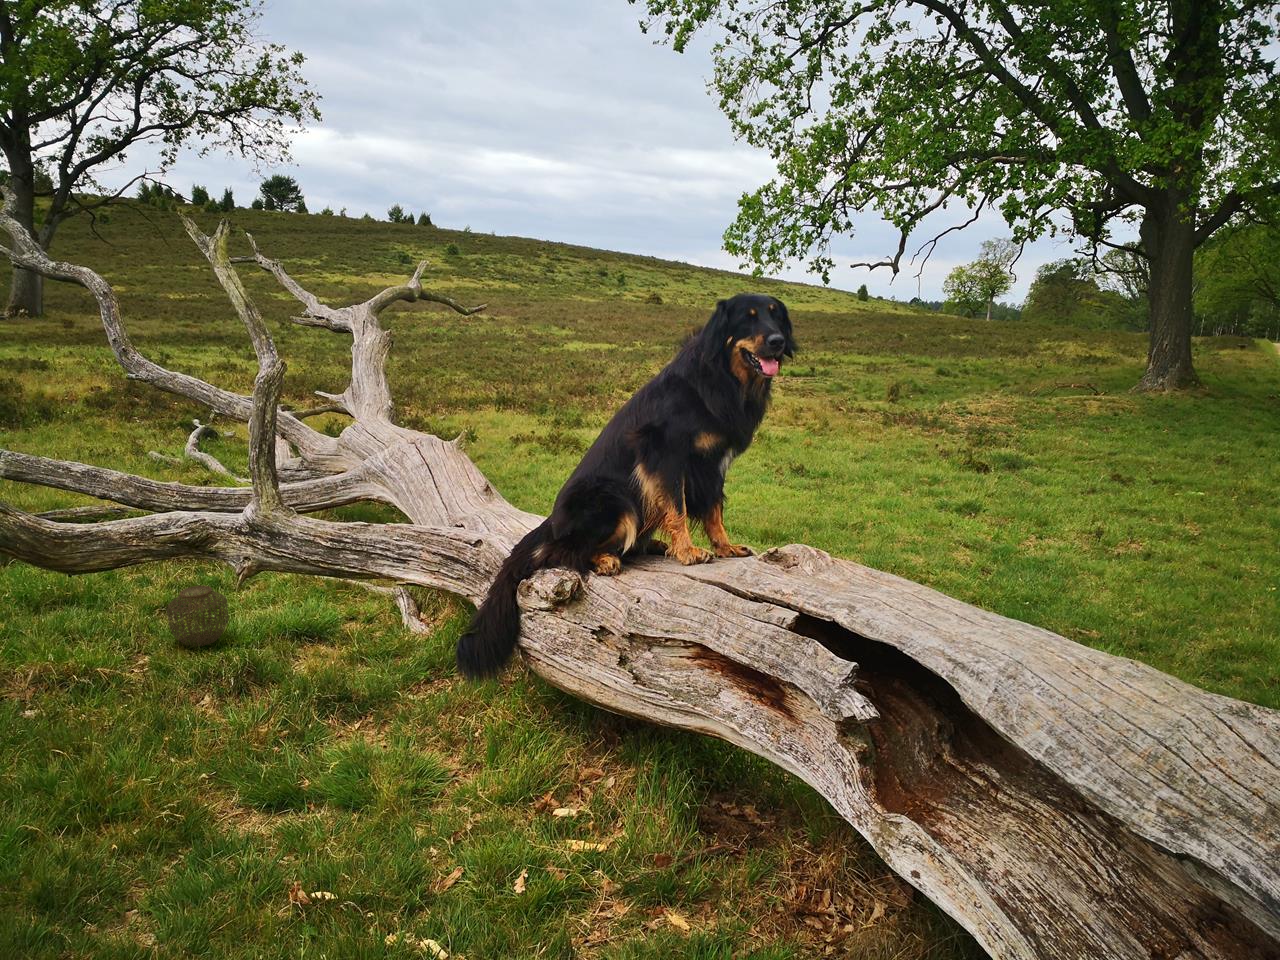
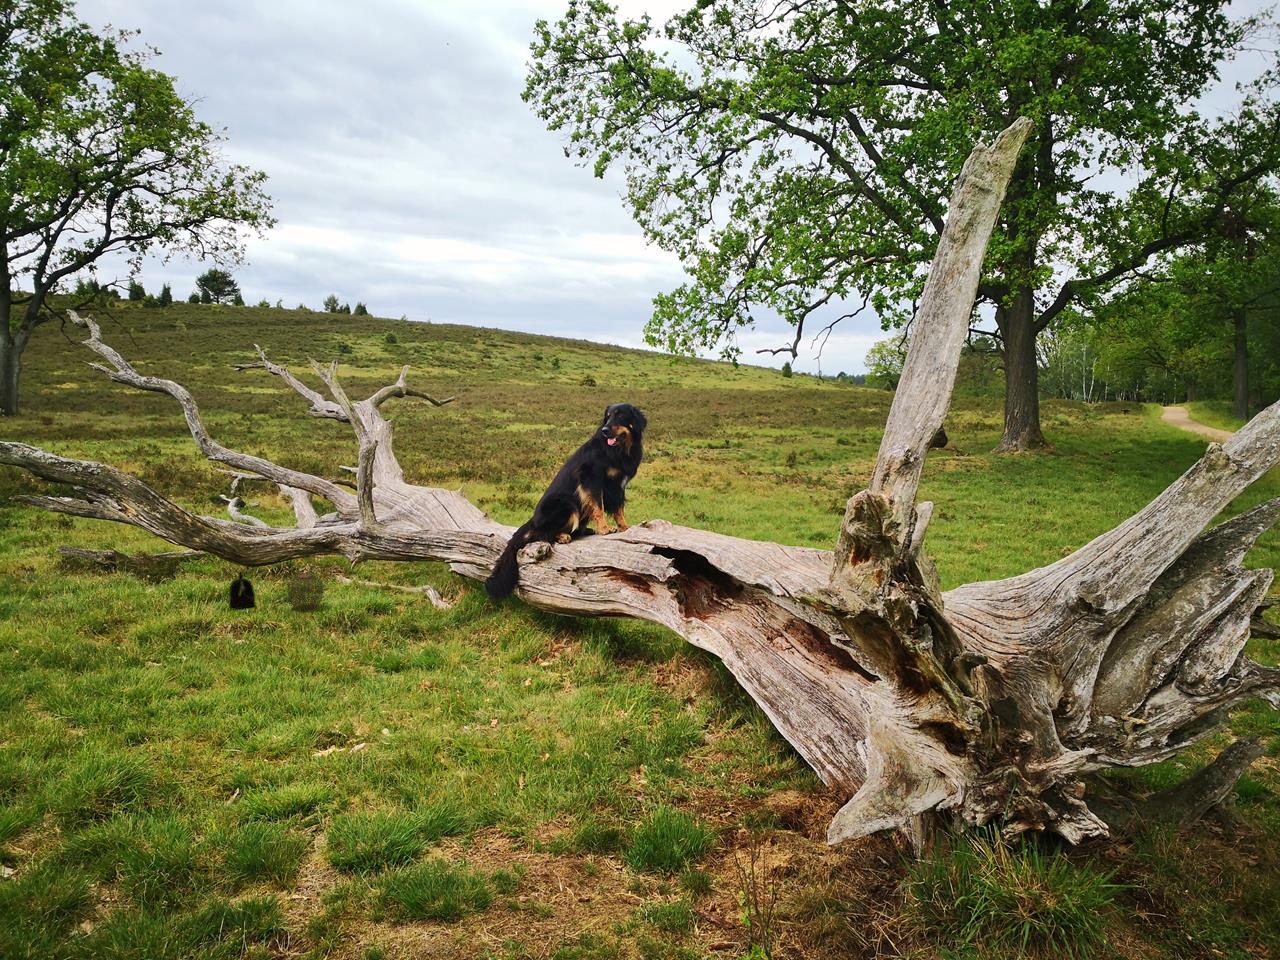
backpack: none [78,579,123,642] -> present [229,572,255,609]

